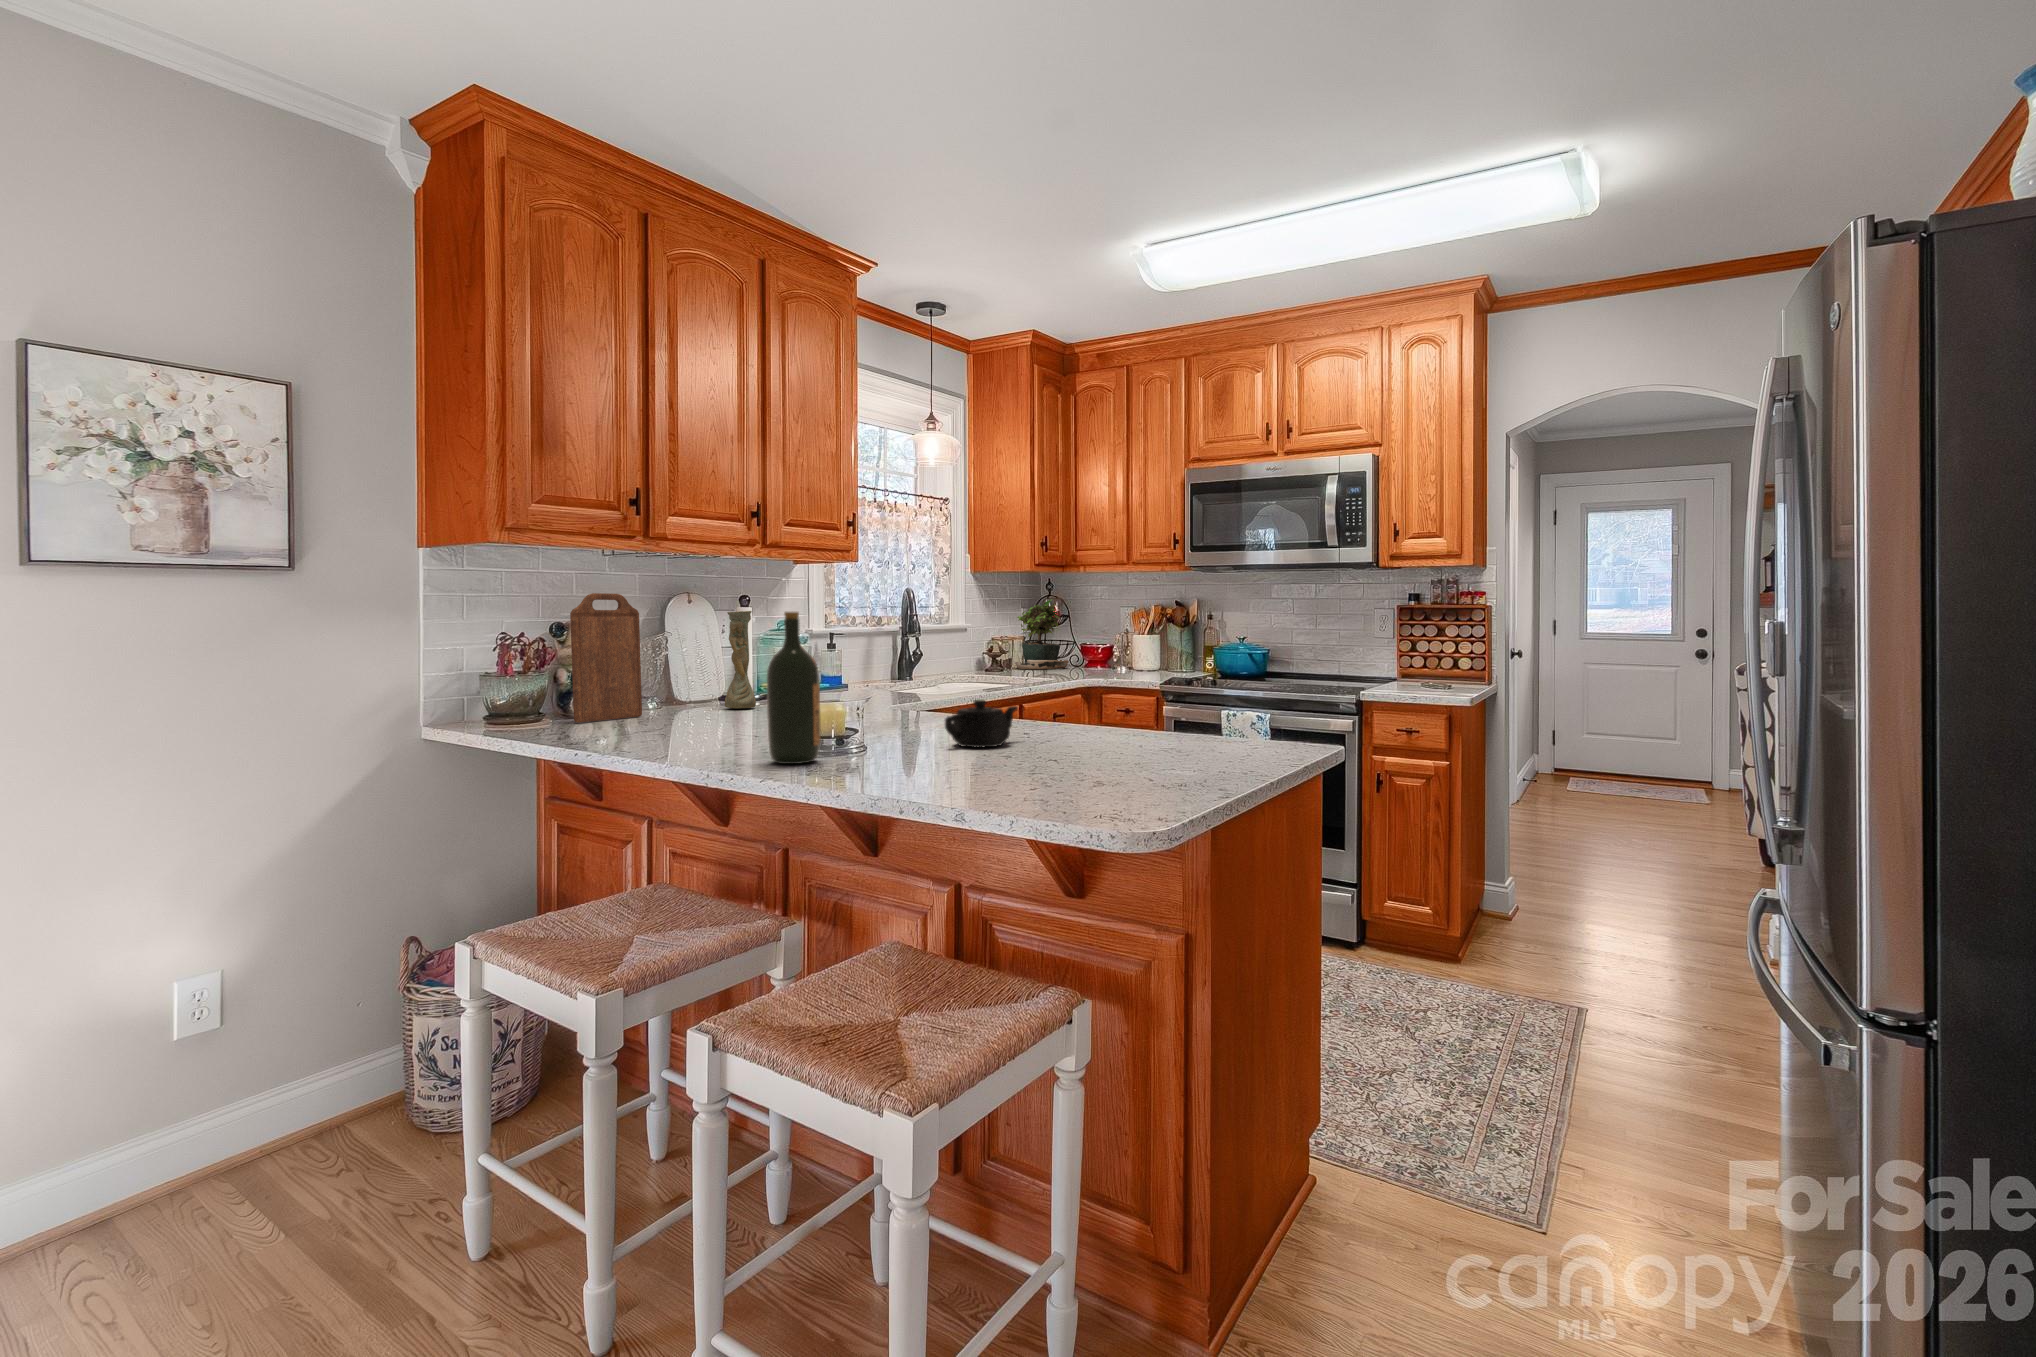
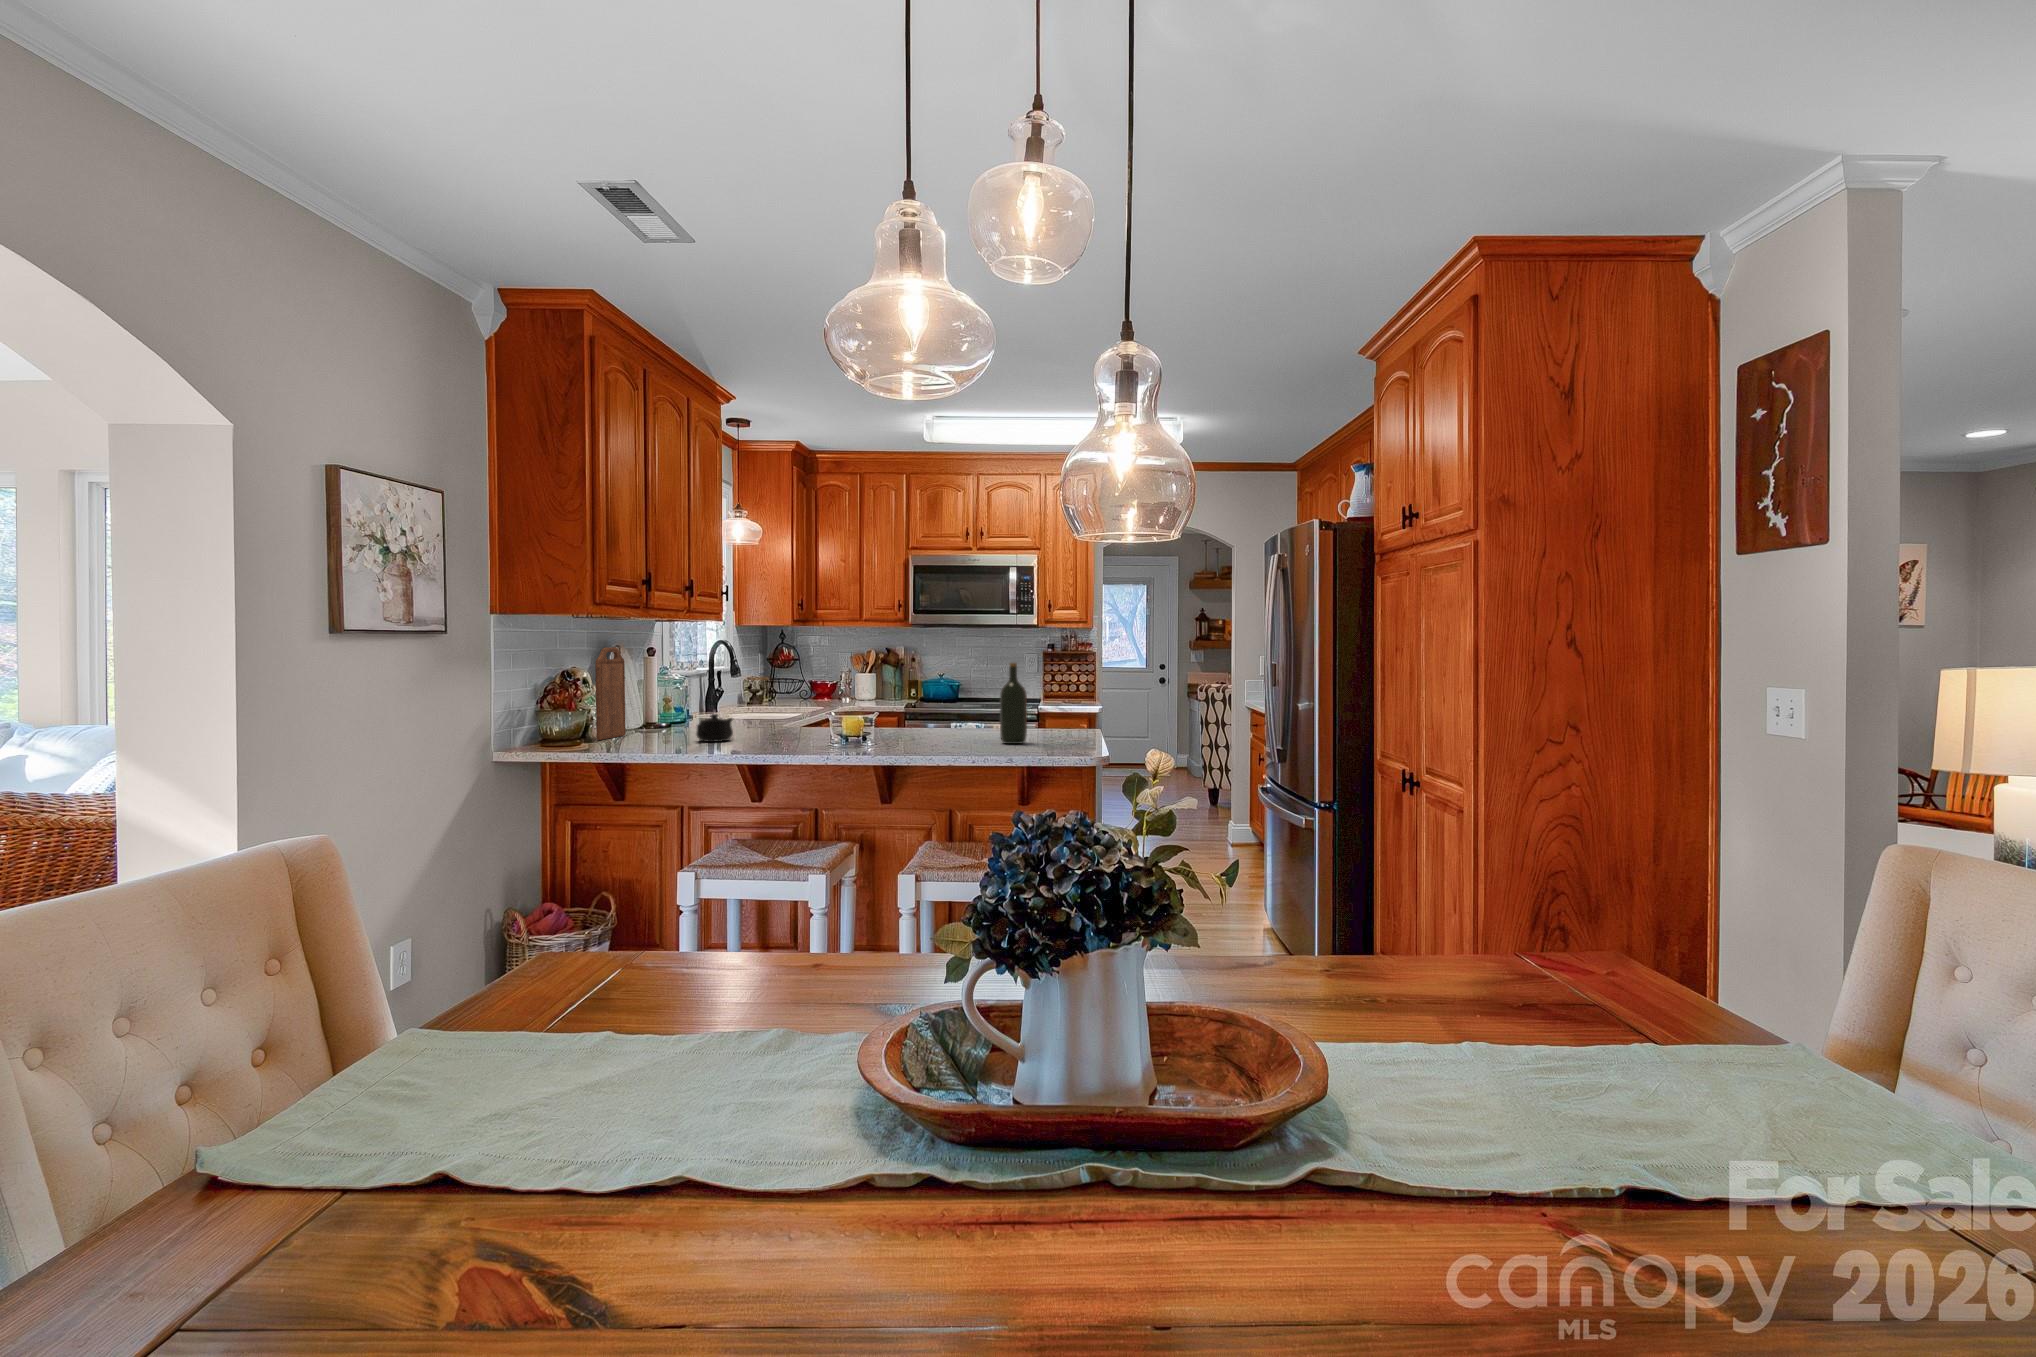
potted plant: present [1015,600,1069,670] -> none [757,645,801,701]
vase: present [725,611,756,709] -> none [663,659,686,729]
wine bottle: present [767,612,820,764] -> present [1000,663,1027,744]
teapot: present [945,700,1018,747] -> present [696,714,733,742]

